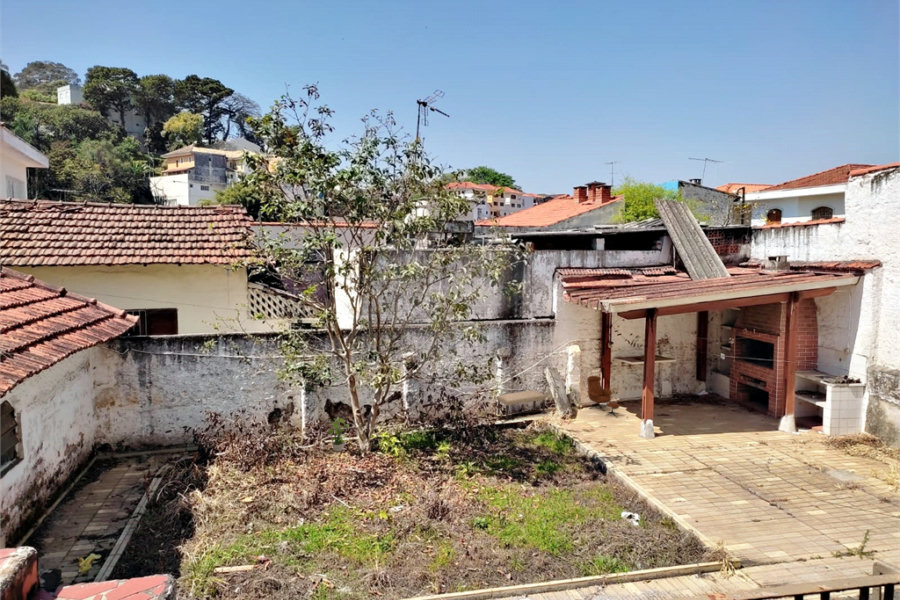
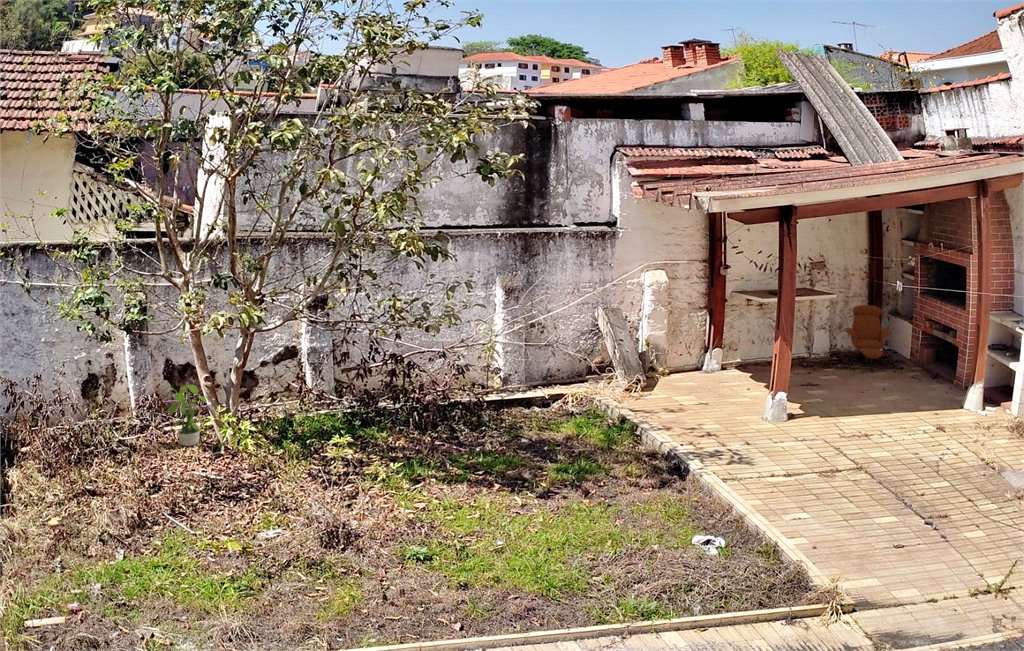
lounge chair: present [587,376,619,415] -> present [845,305,891,371]
bench: present [497,390,546,420] -> none [504,344,596,396]

